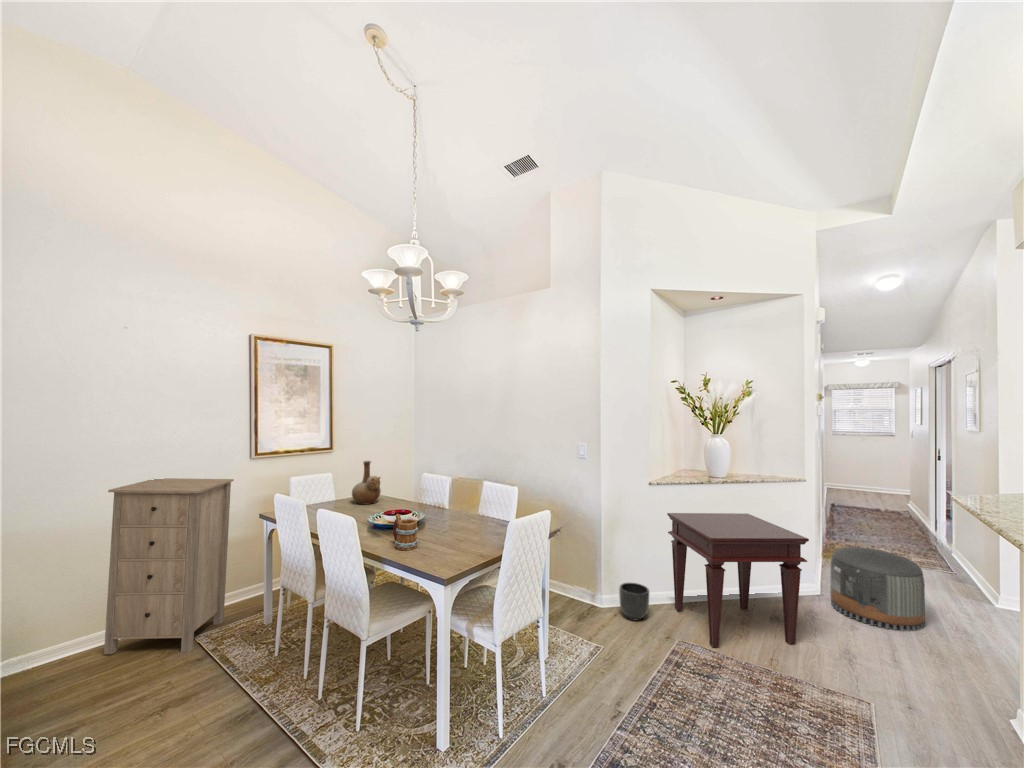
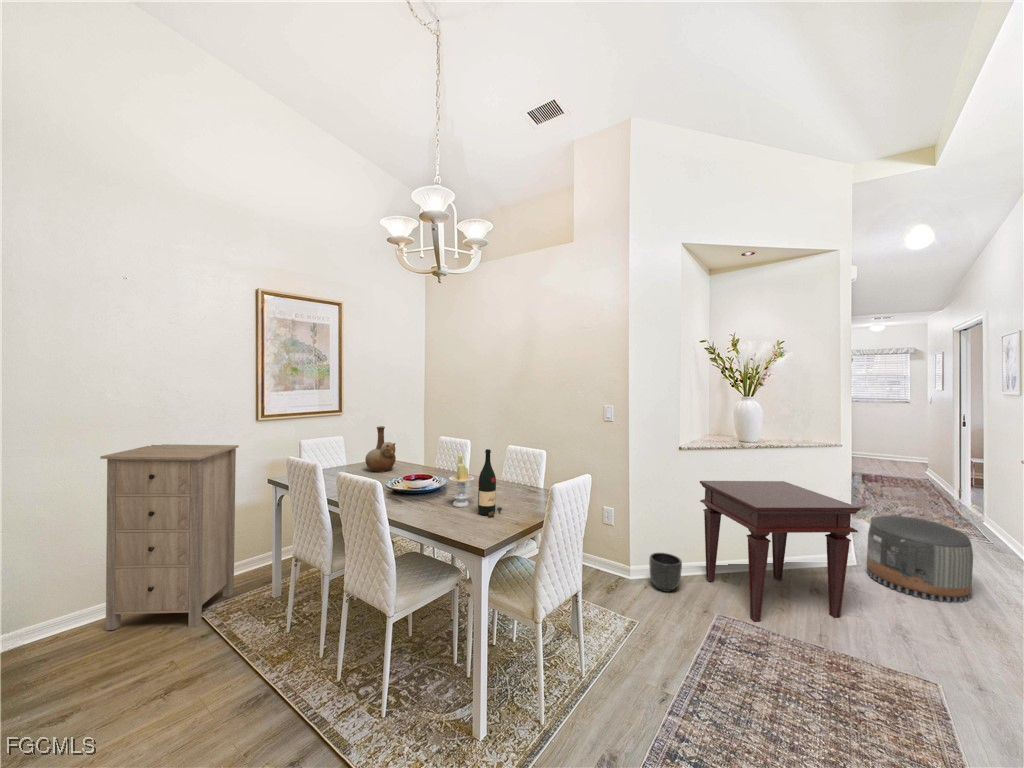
wine bottle: none [450,484,473,546] -> present [478,449,502,517]
candle: none [425,488,448,537] -> present [449,454,474,507]
mug: present [393,514,418,550] -> none [416,482,444,522]

